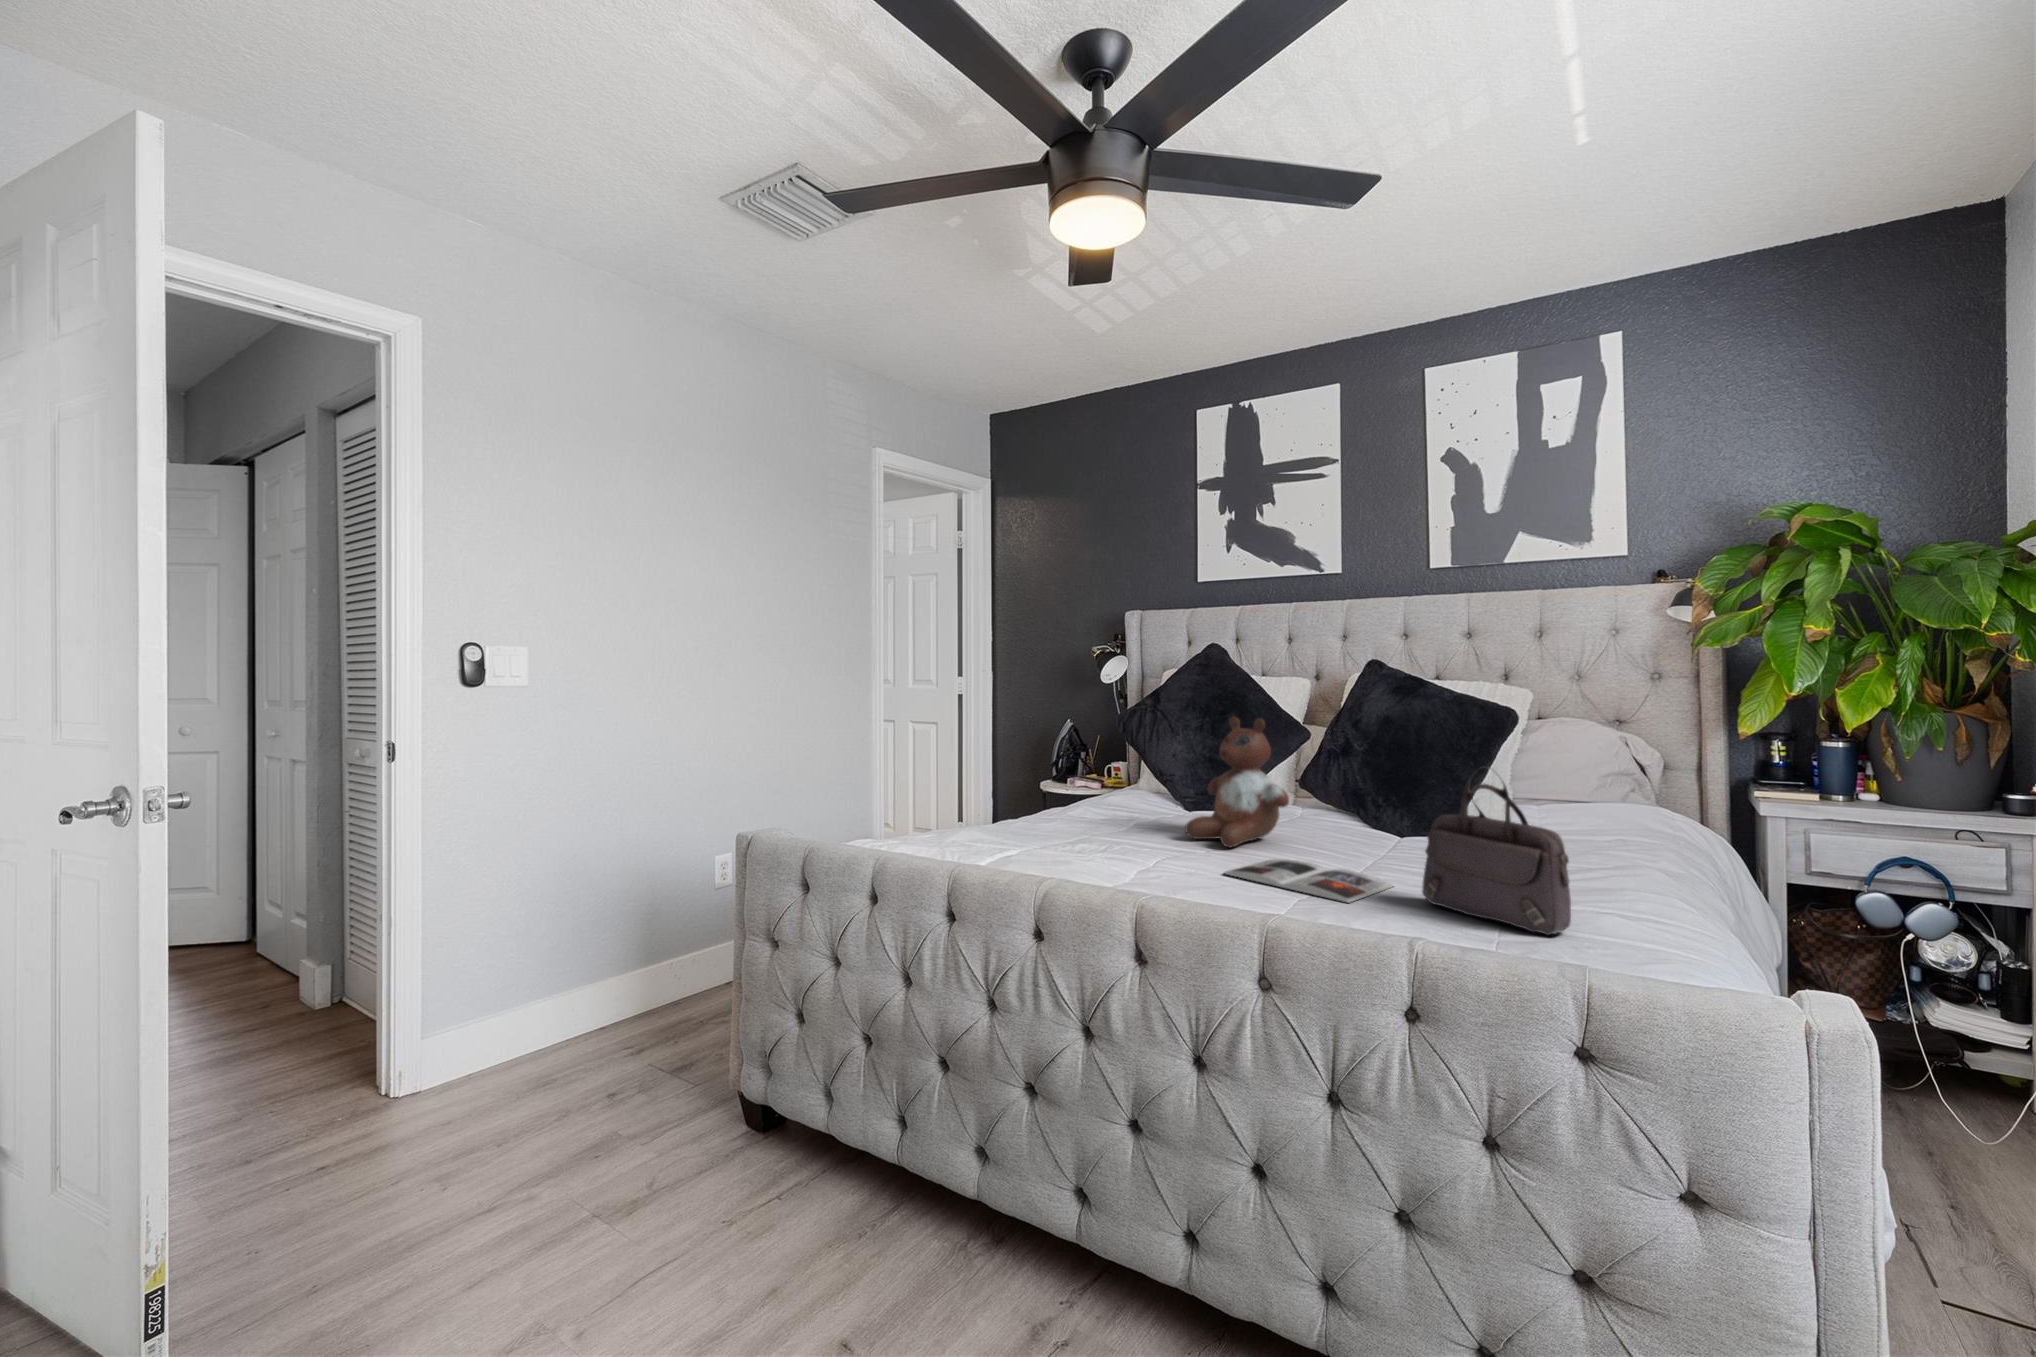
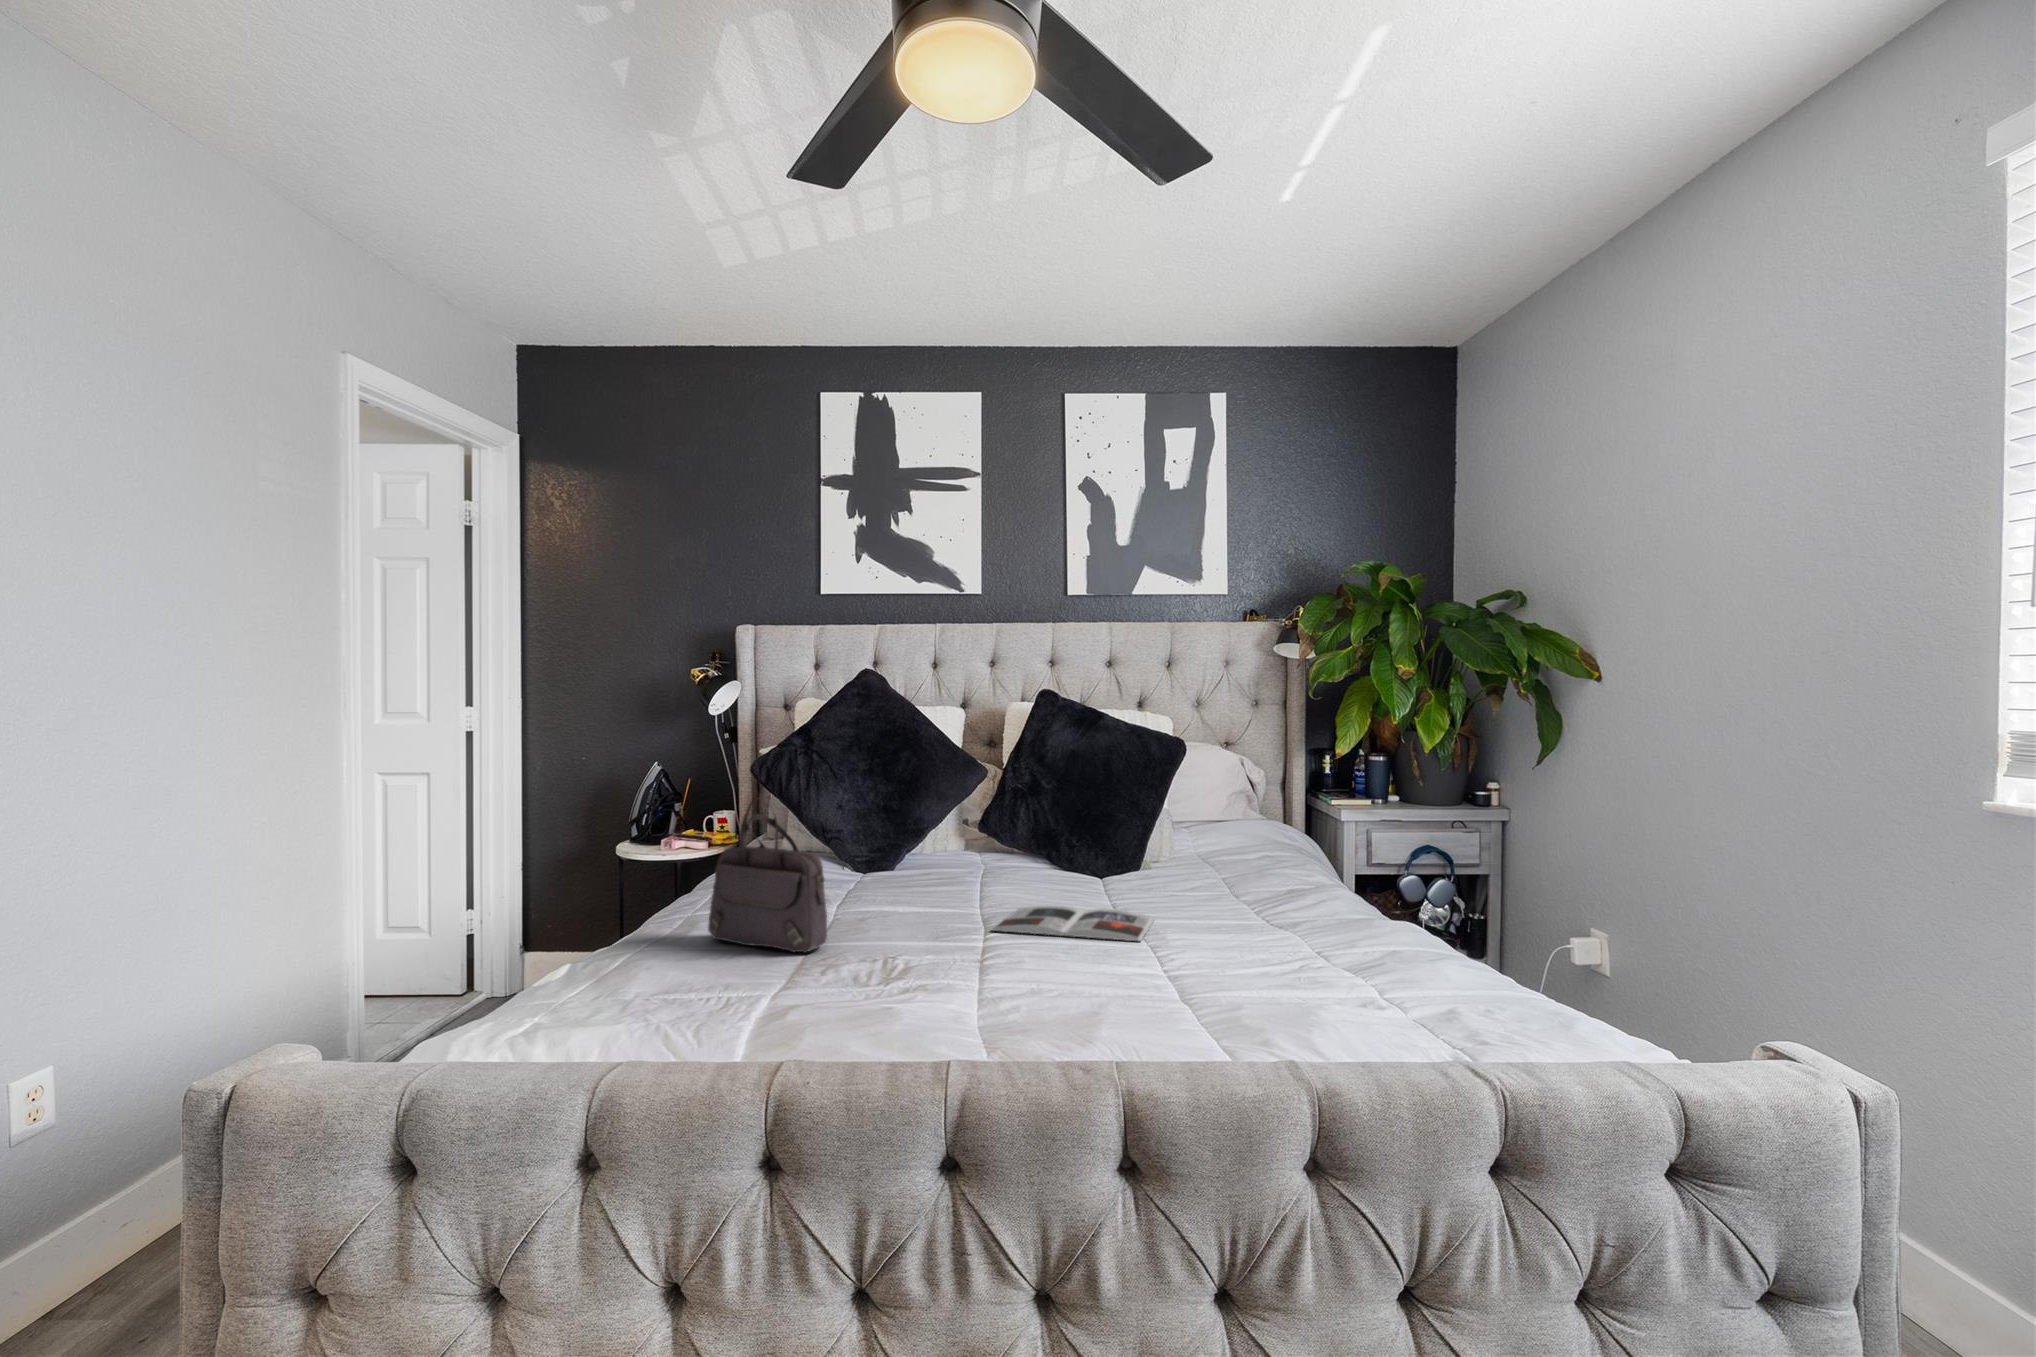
stuffed bear: present [1185,717,1289,847] -> none [902,752,1015,902]
handbag: present [1422,768,1571,935] -> present [708,800,827,953]

